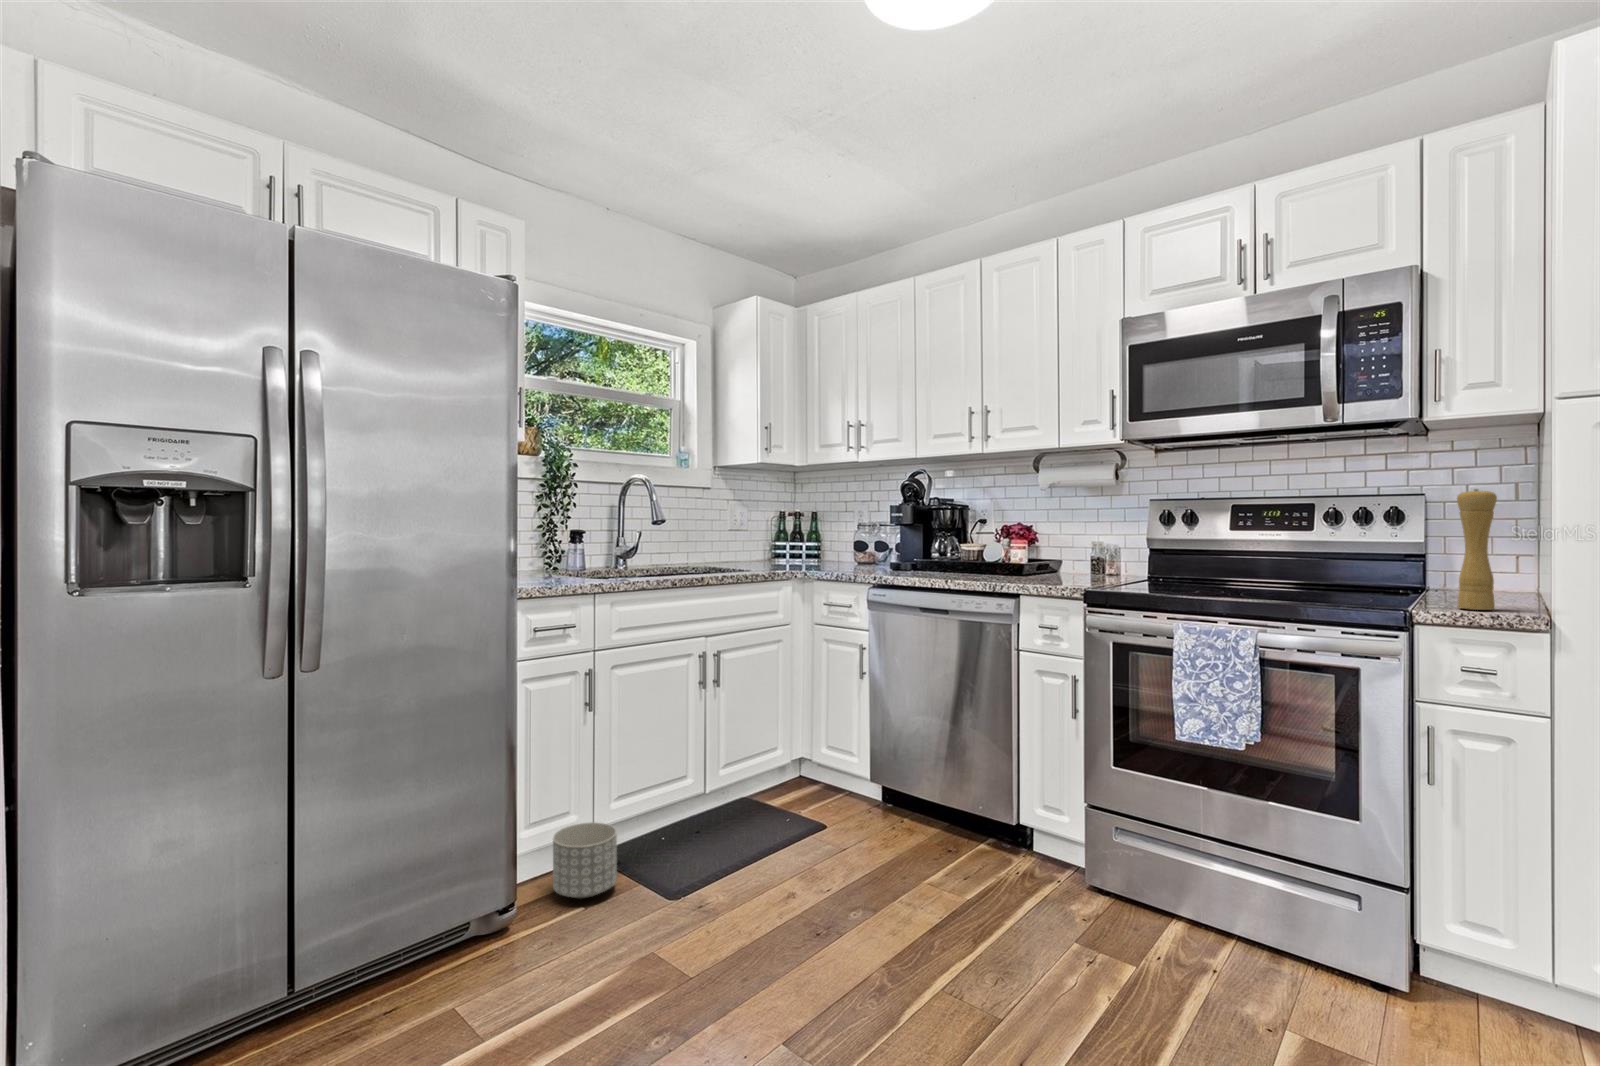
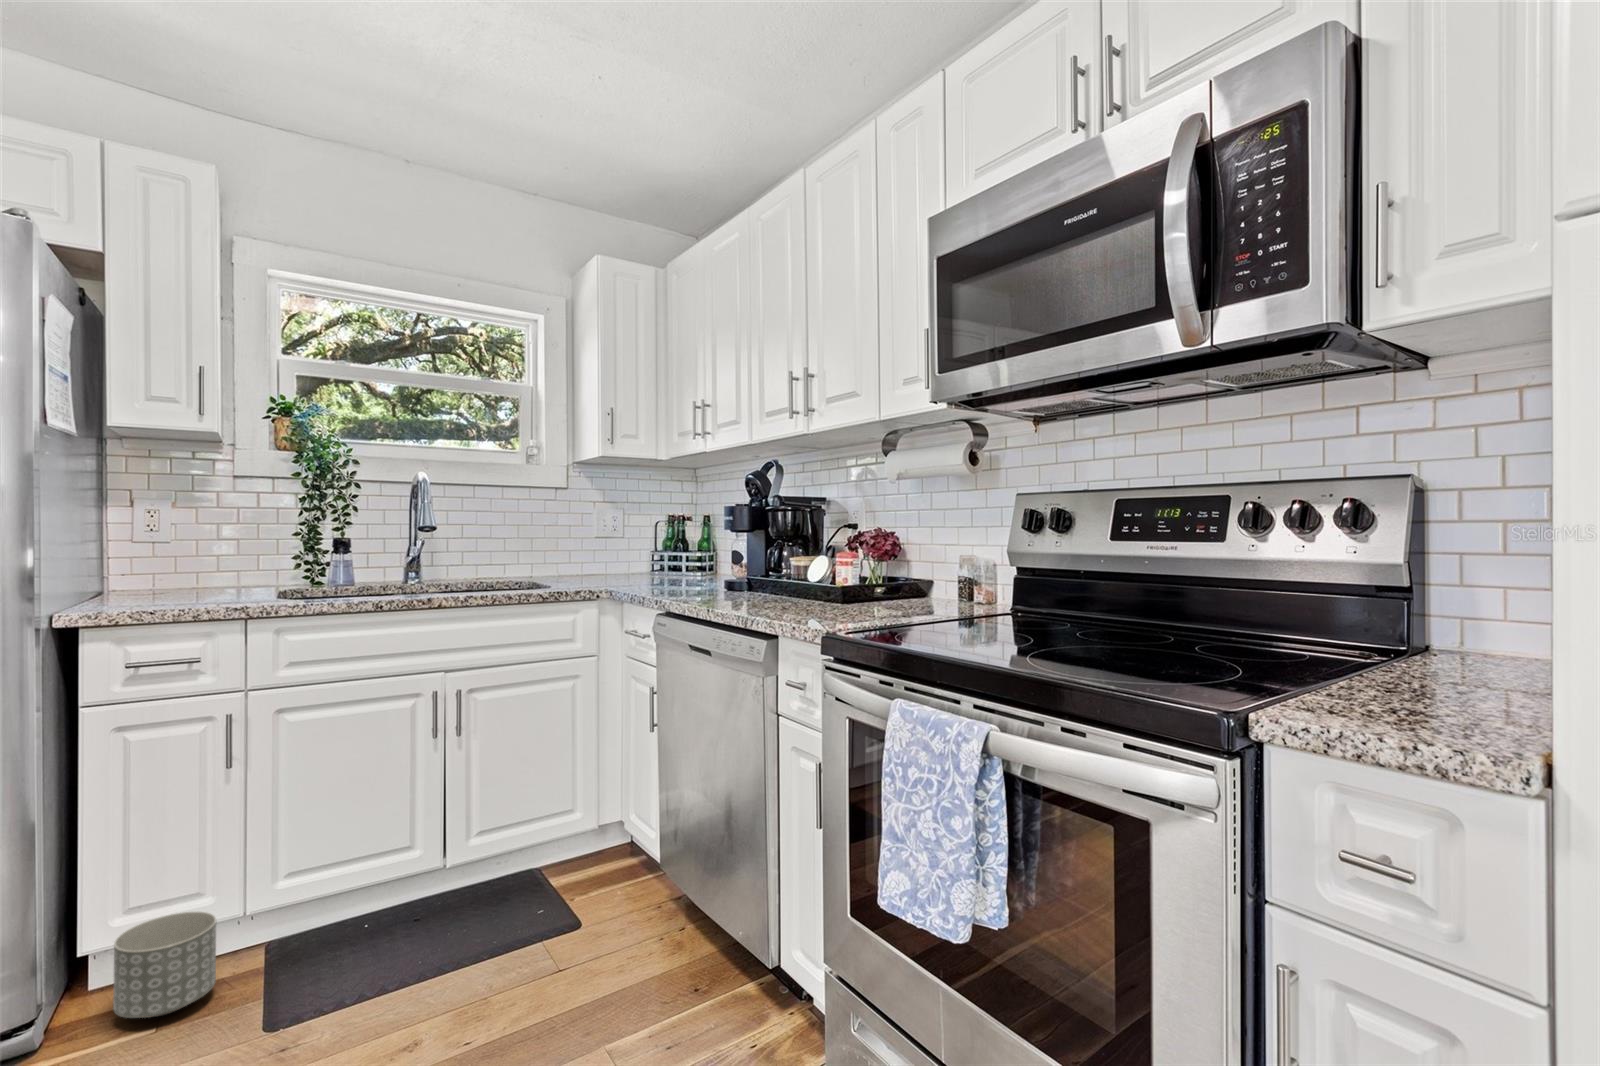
pepper mill: present [1457,489,1497,610] -> none [1358,454,1439,722]

